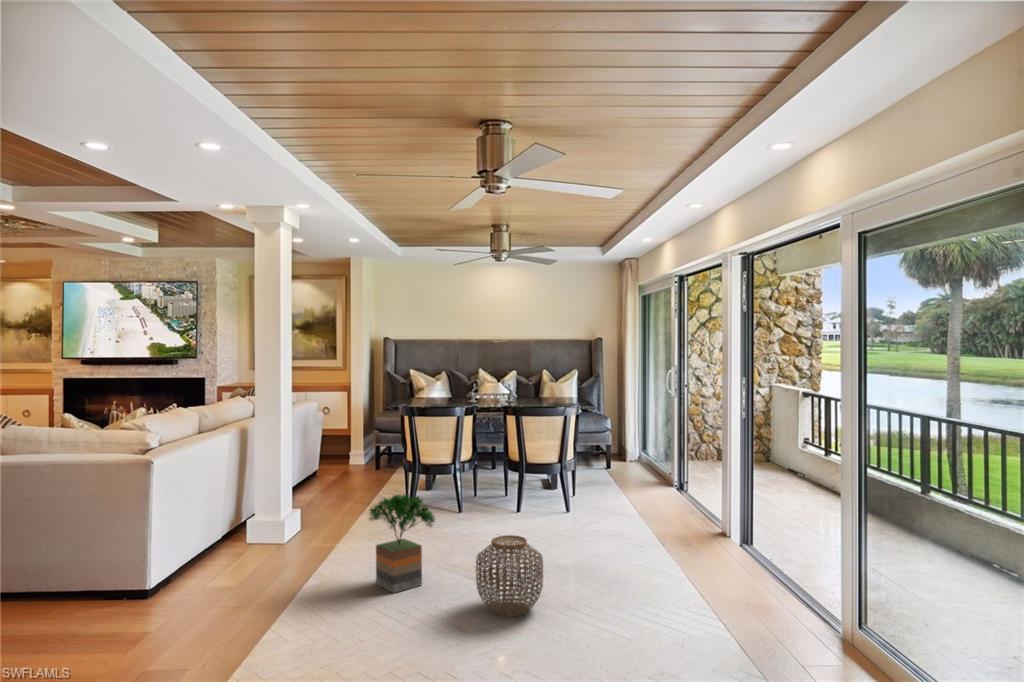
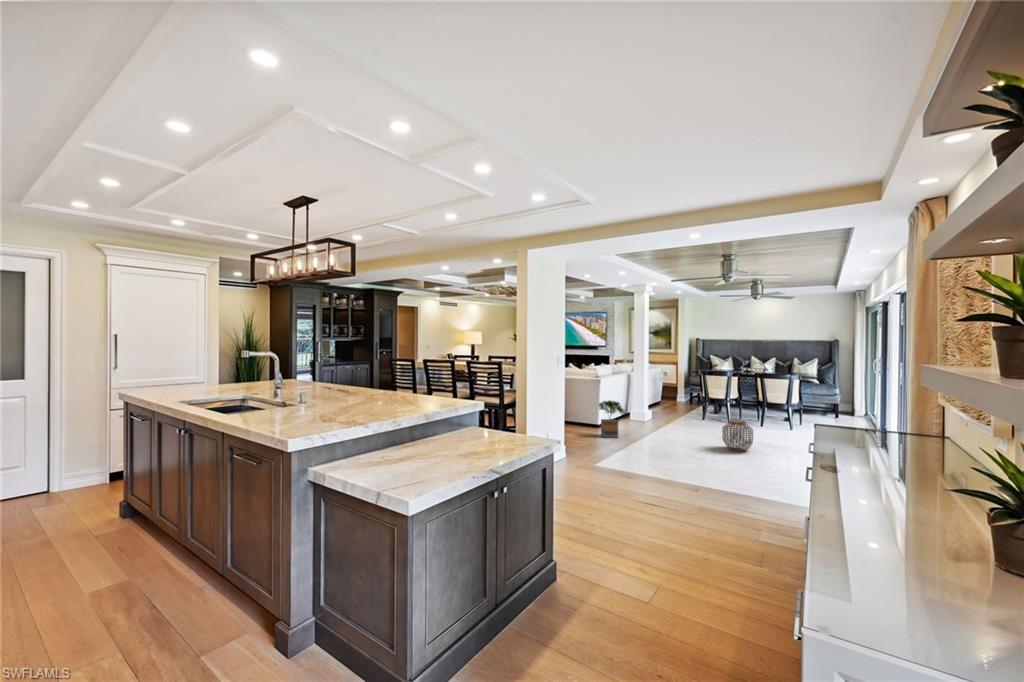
potted tree: present [370,494,435,593] -> present [599,401,624,438]

